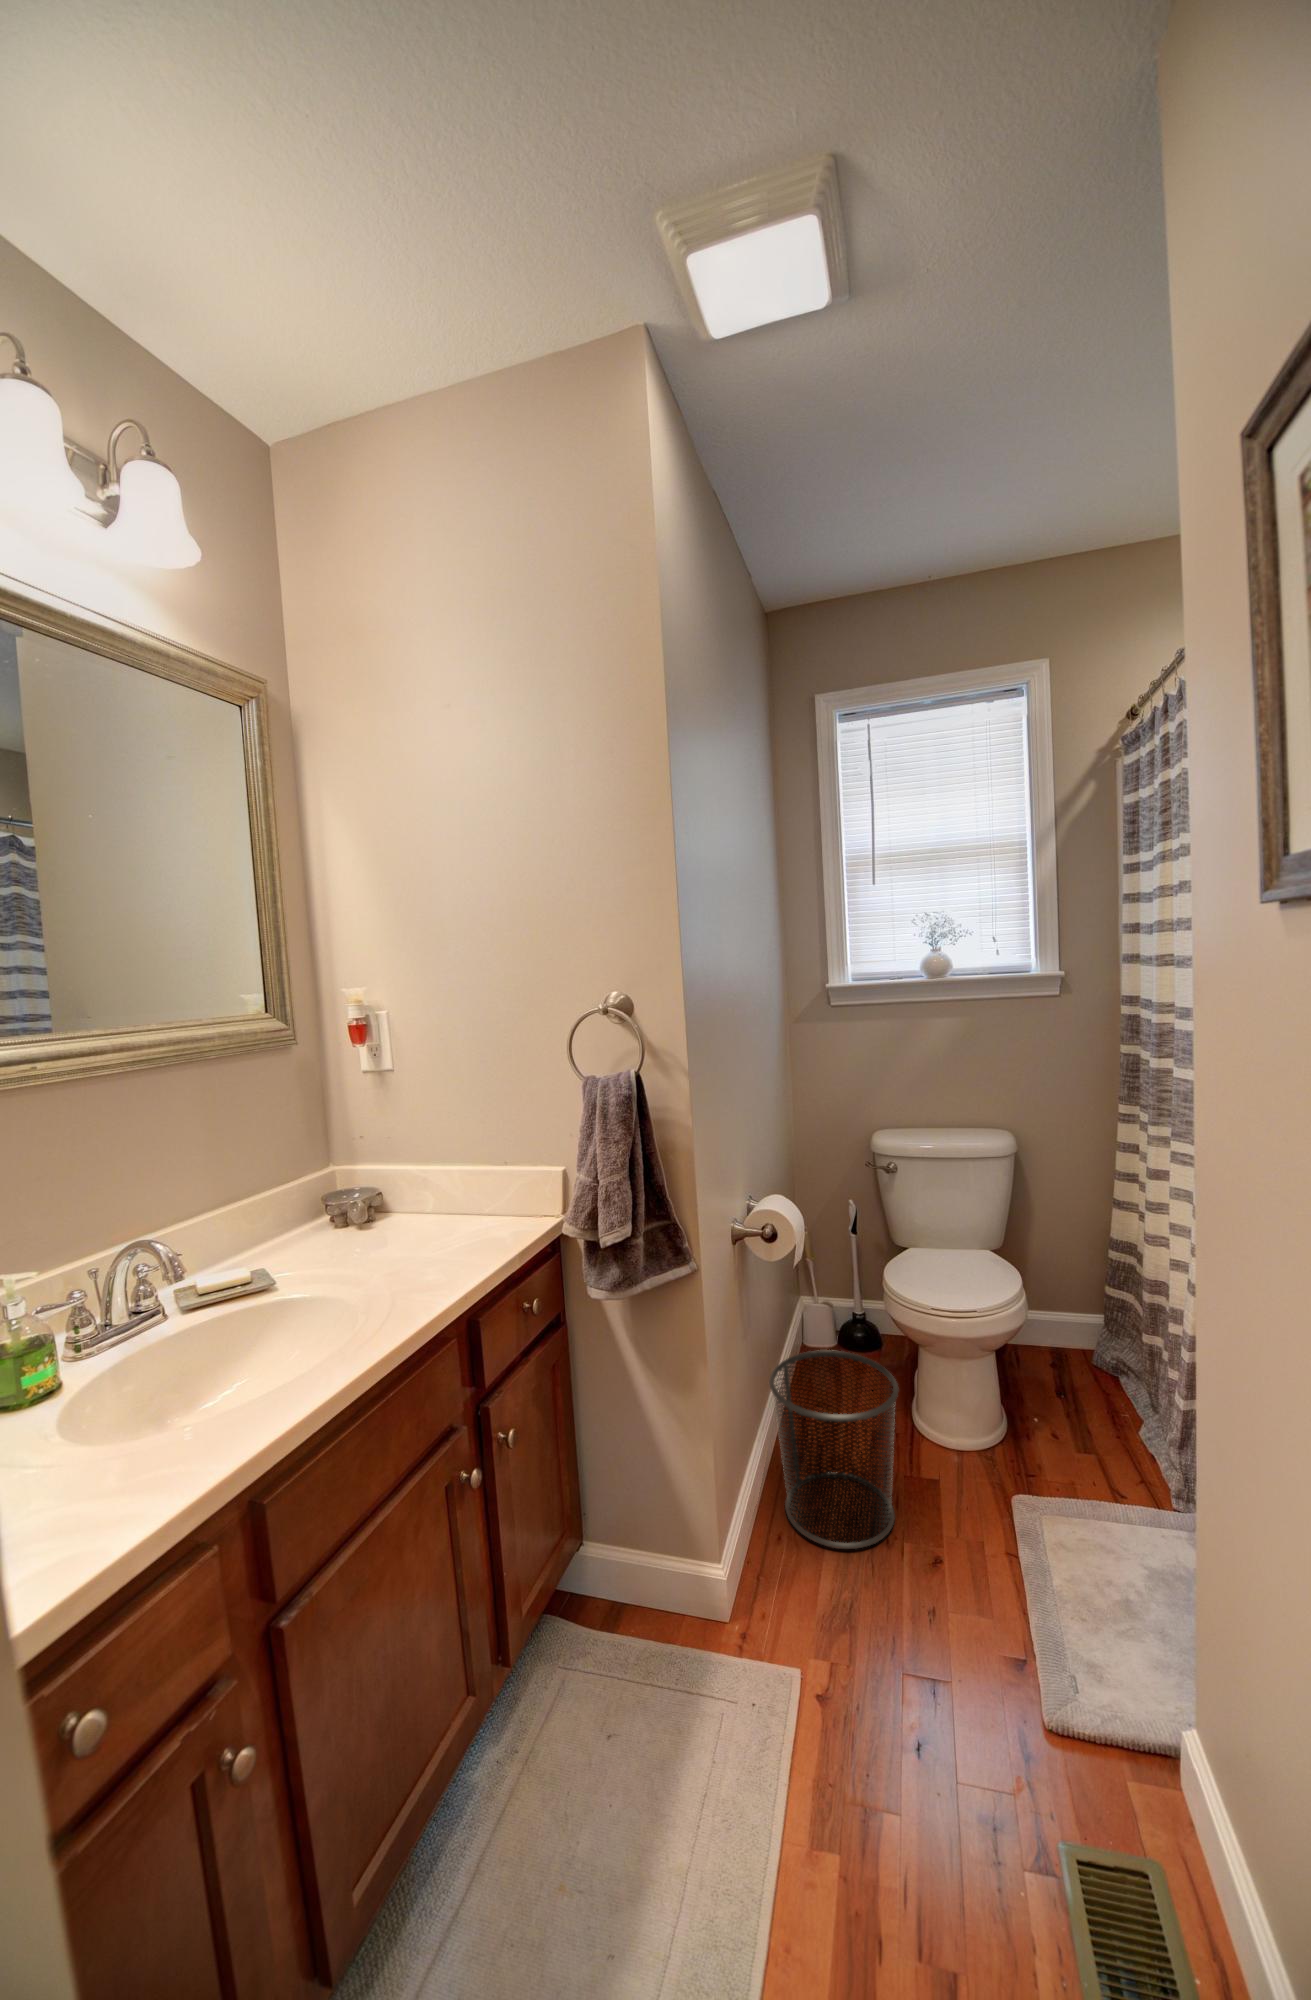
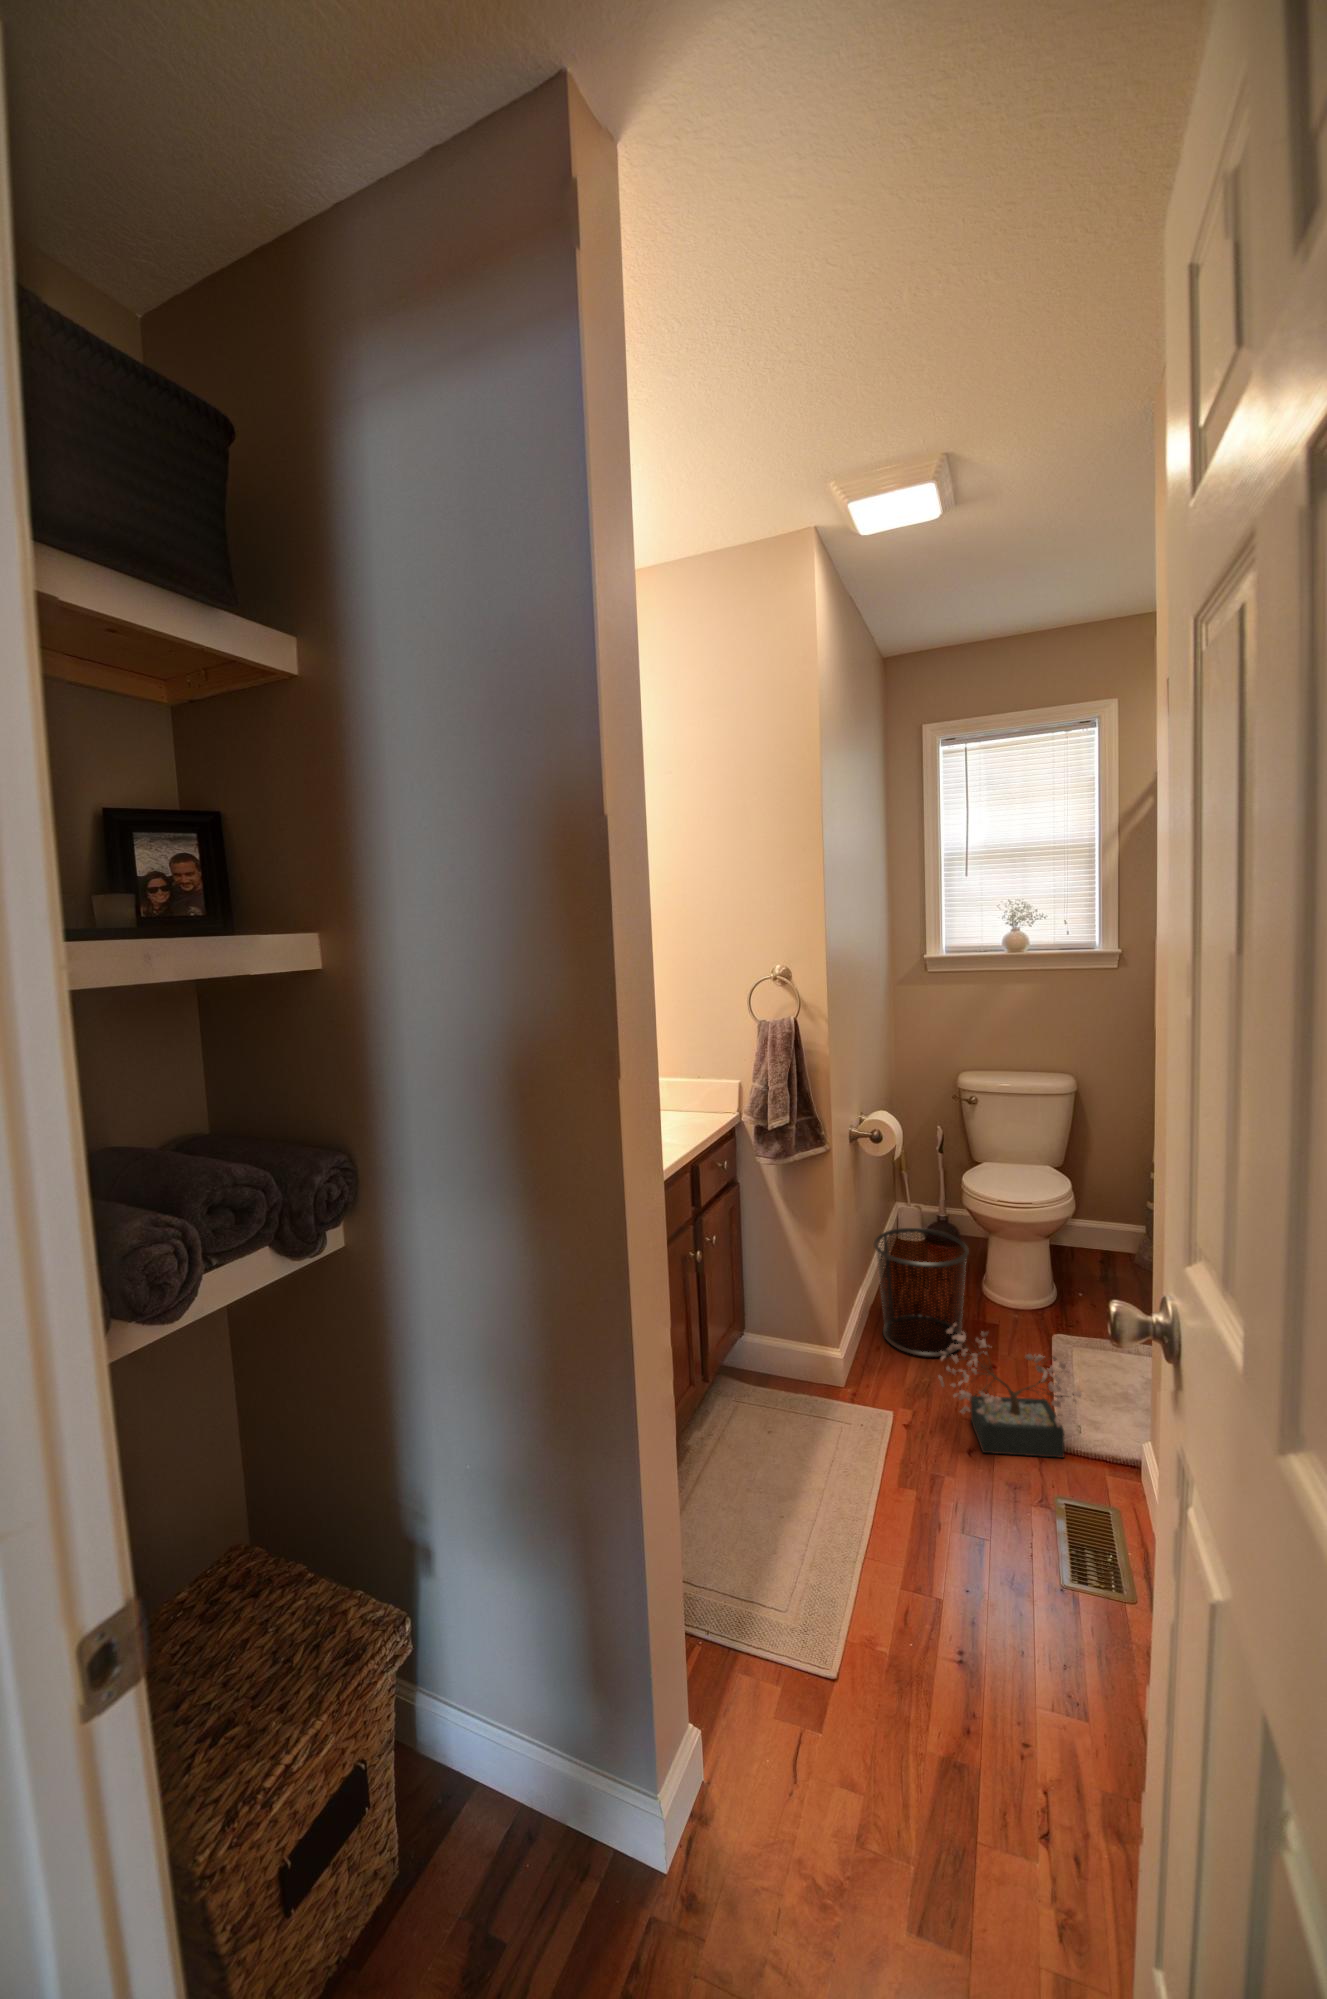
decorative plant: none [865,1526,1078,1751] -> present [938,1323,1081,1458]

